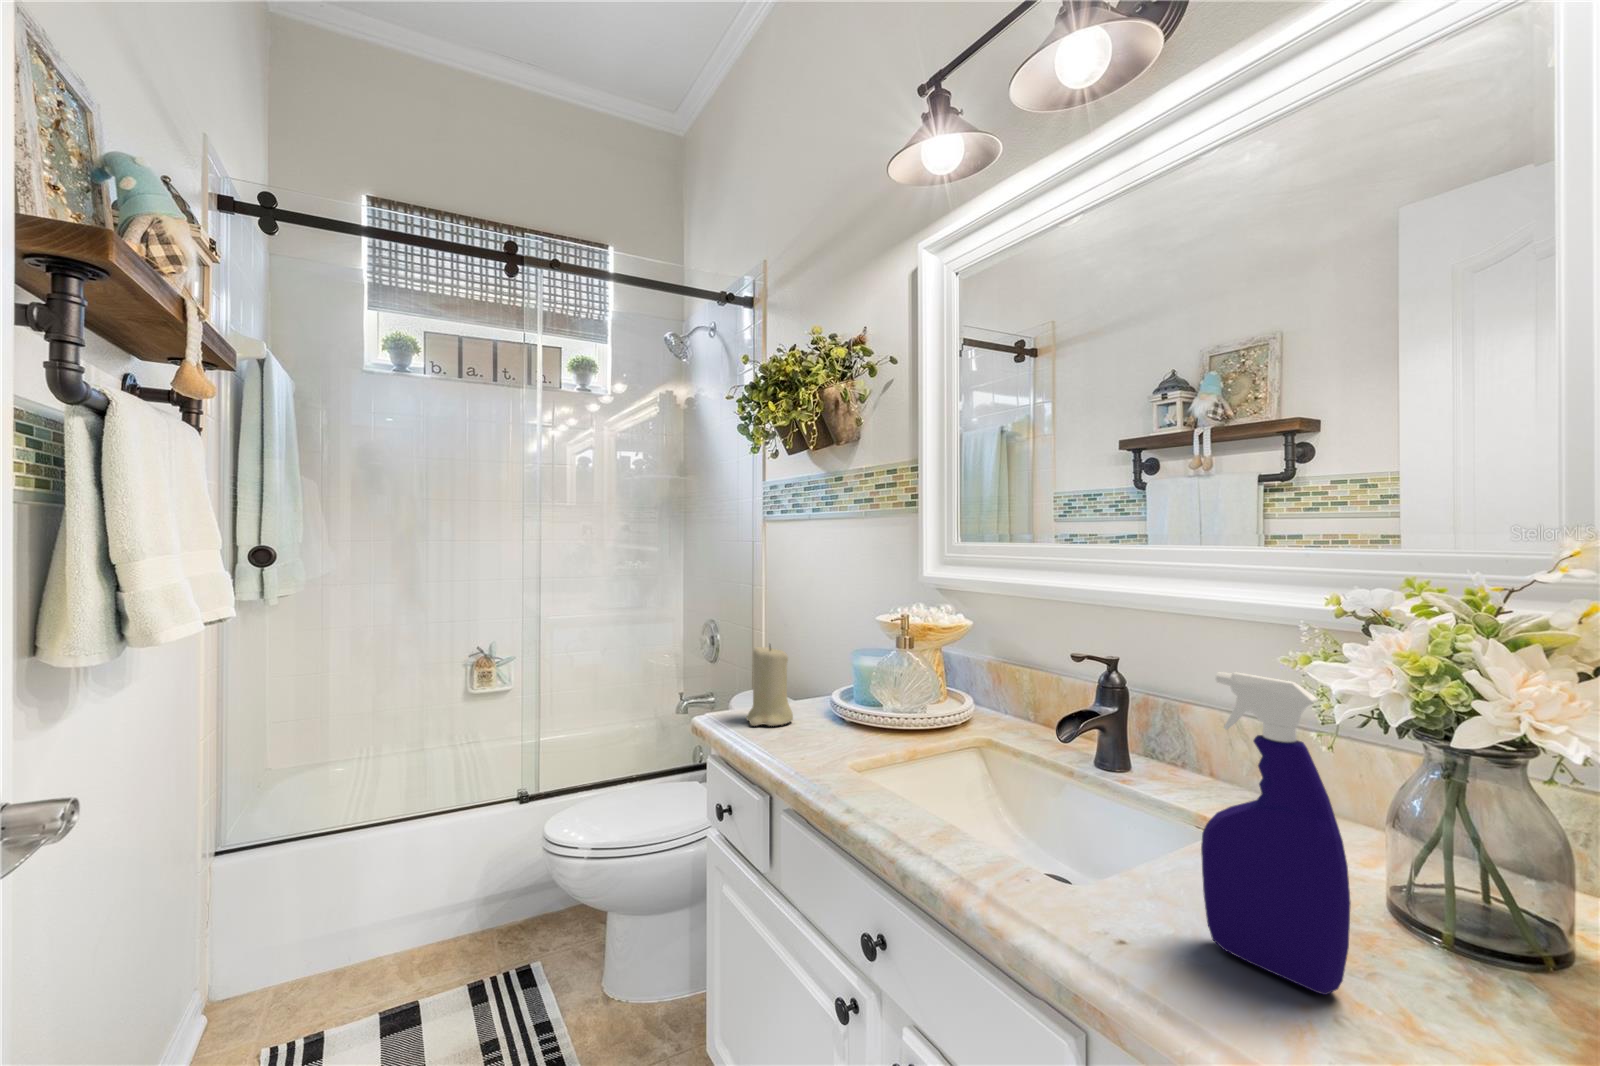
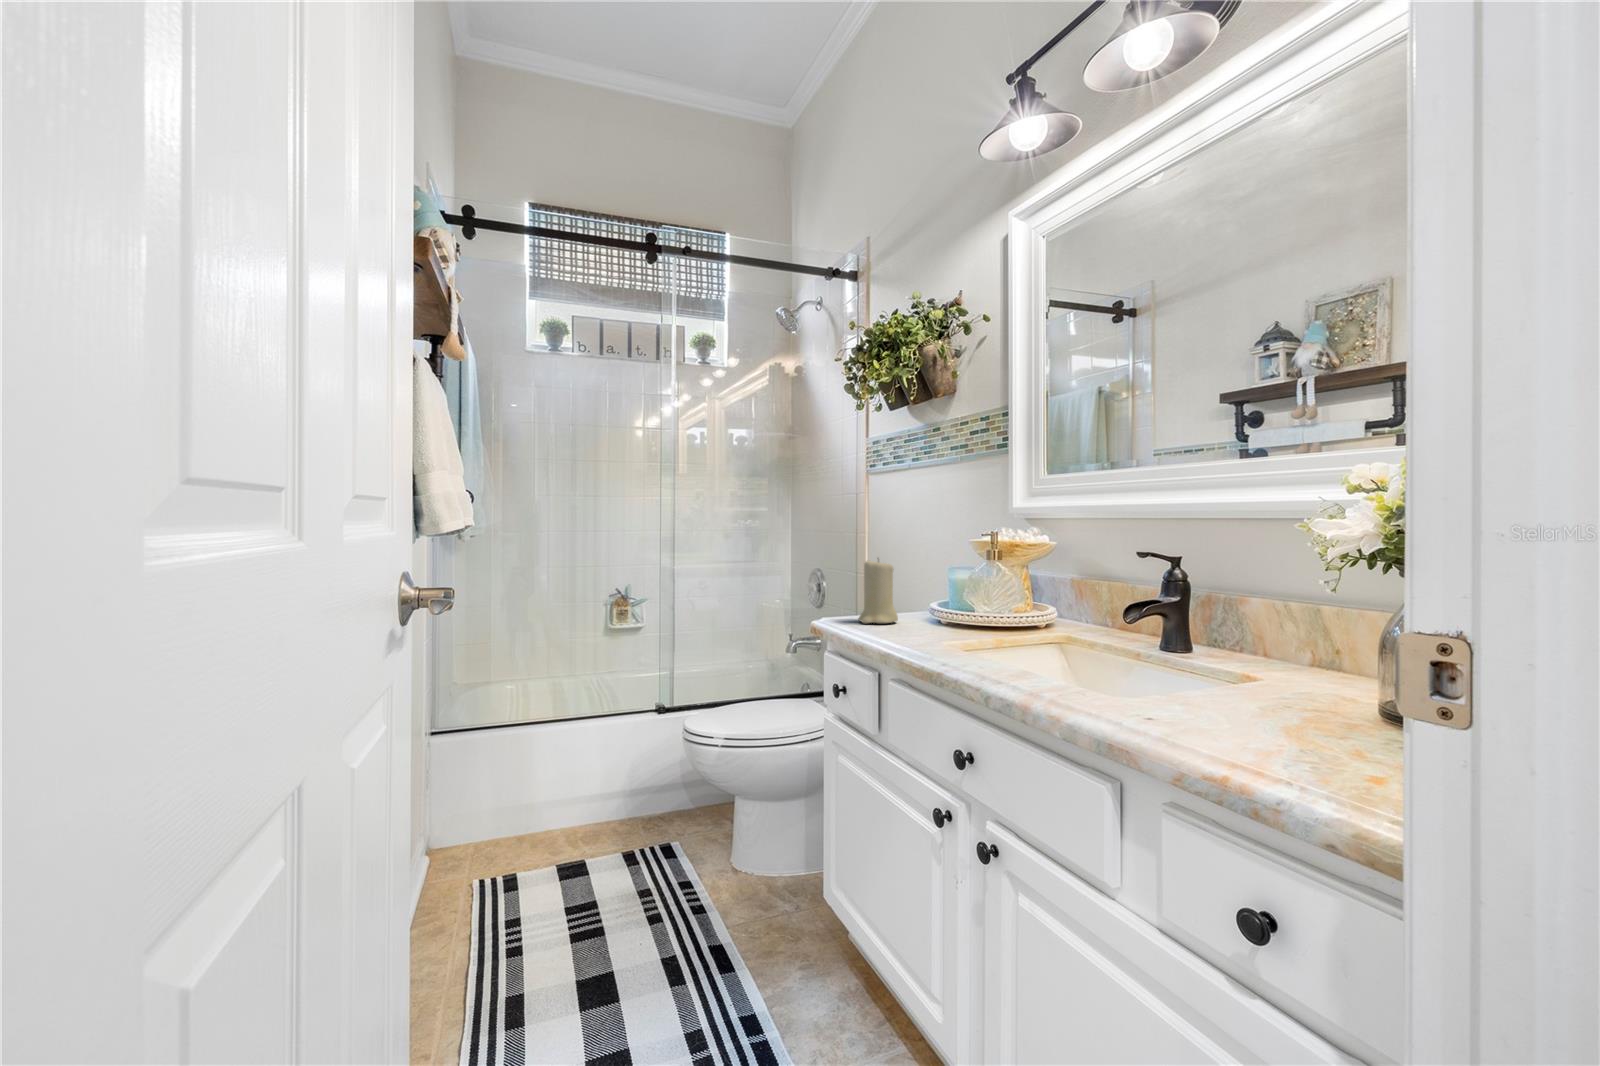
spray bottle: present [1201,672,1351,995] -> none [1205,512,1302,727]

